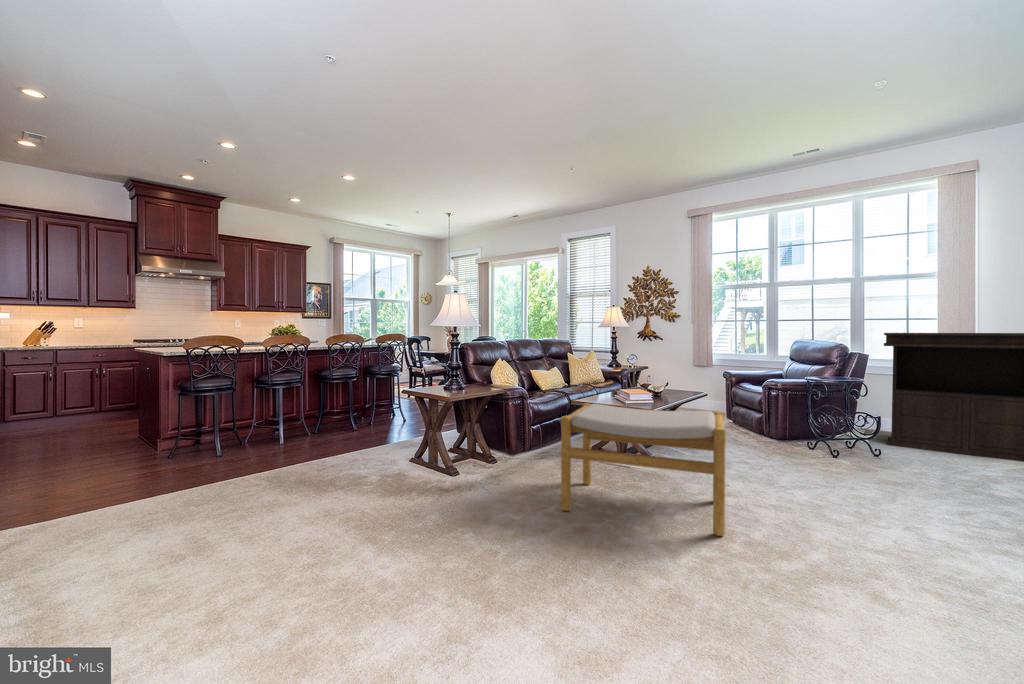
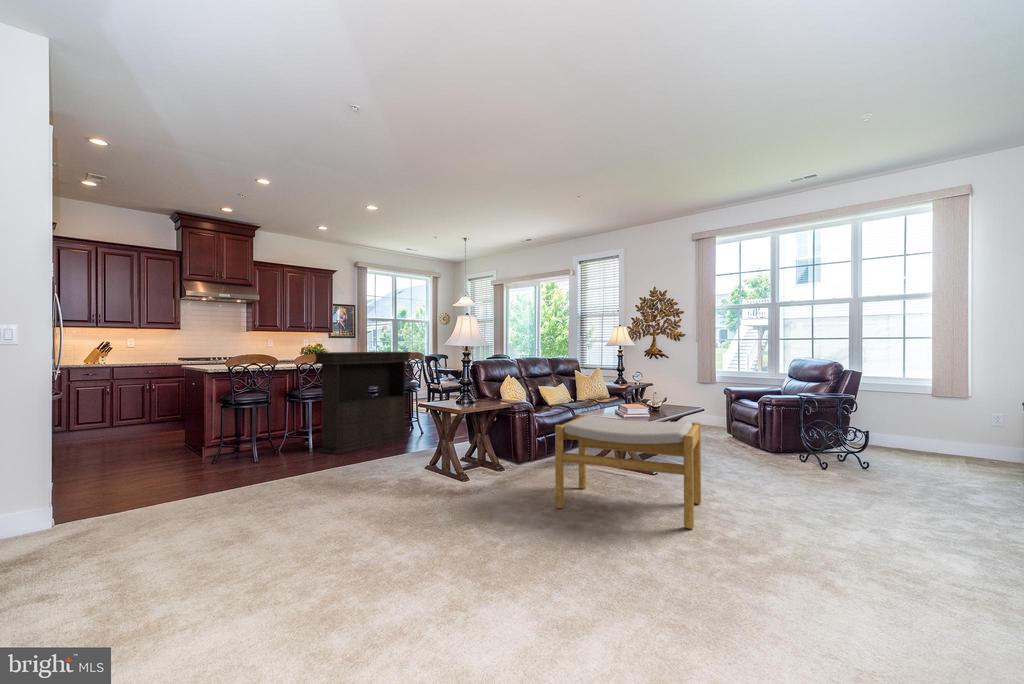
console table: present [884,333,1024,462] -> present [314,352,411,454]

